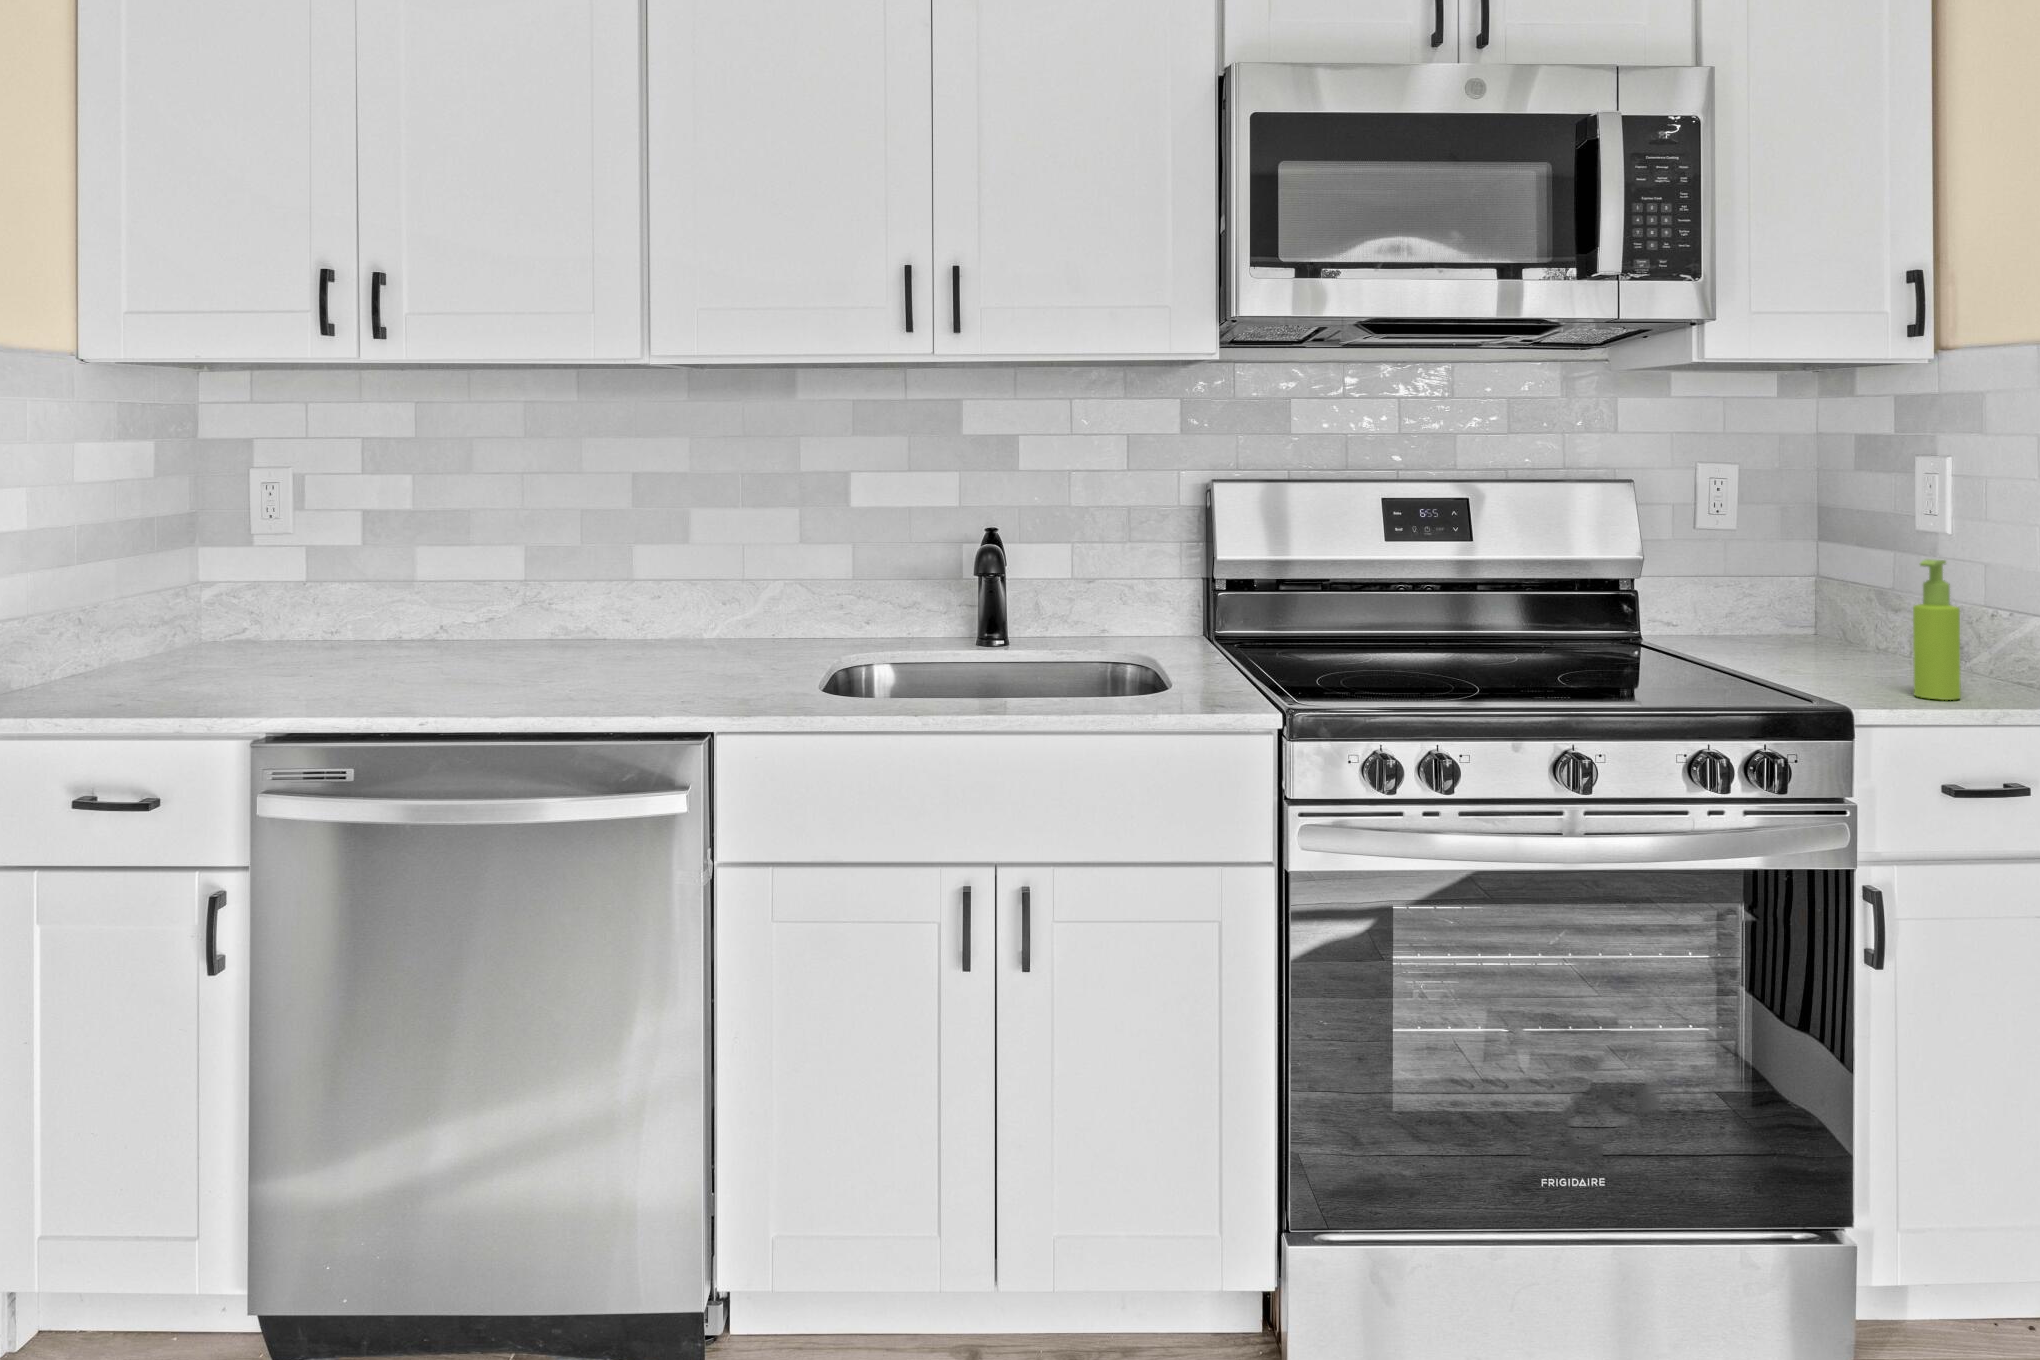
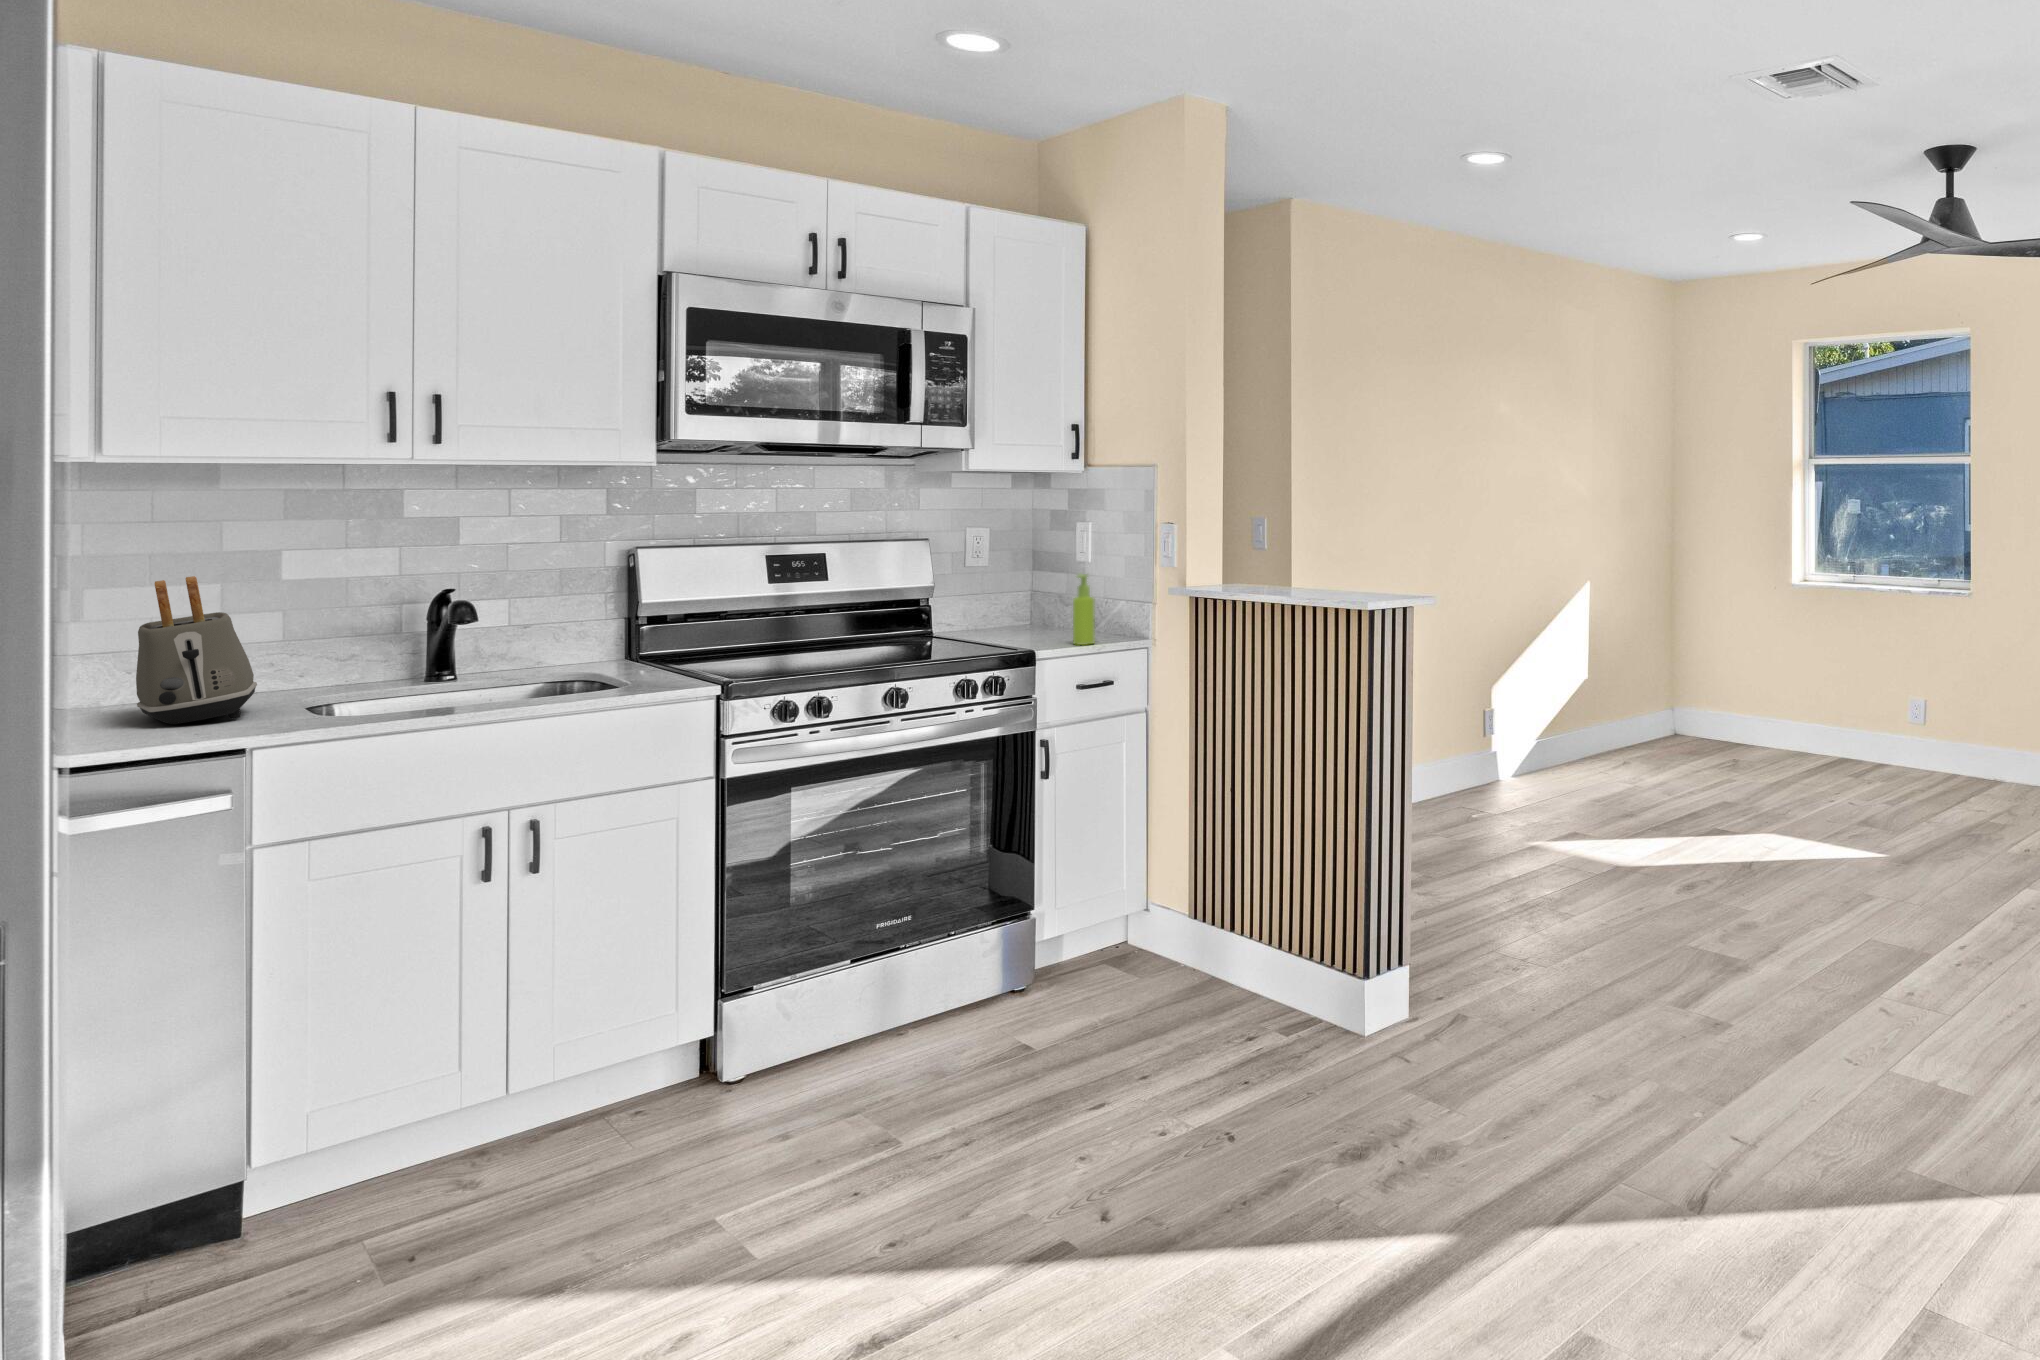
toaster: none [632,508,754,699] -> present [136,576,257,724]

